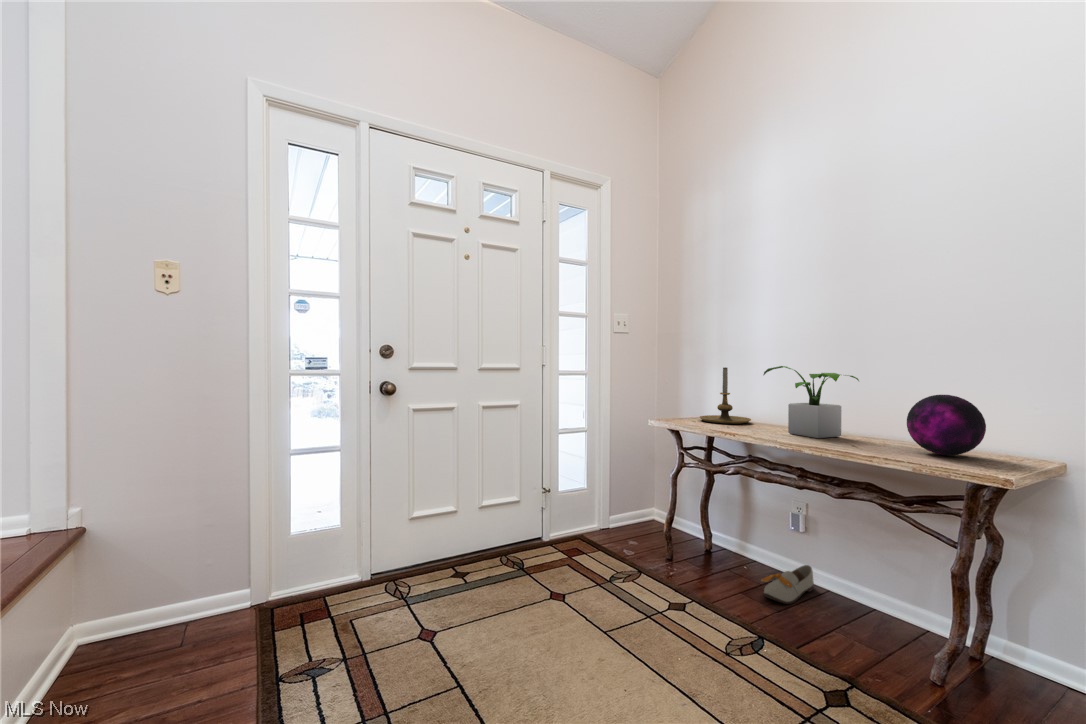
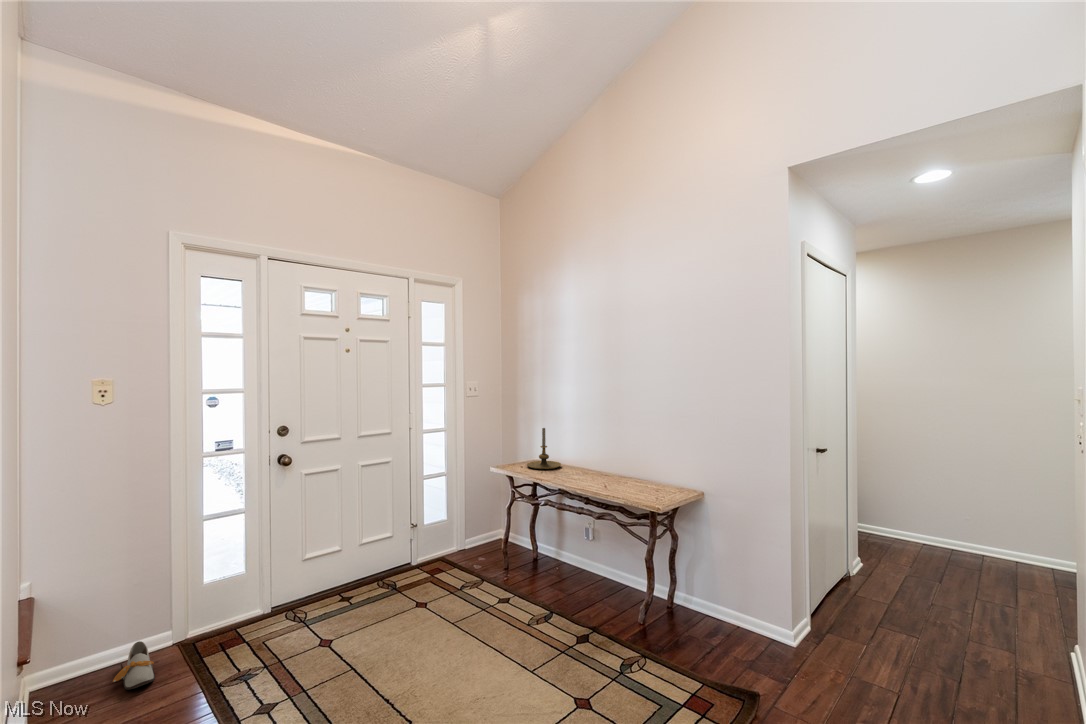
potted plant: present [764,366,859,438] -> none [563,432,617,482]
decorative orb: present [907,395,986,455] -> none [630,457,666,493]
shoe: present [761,565,814,604] -> present [113,641,155,690]

